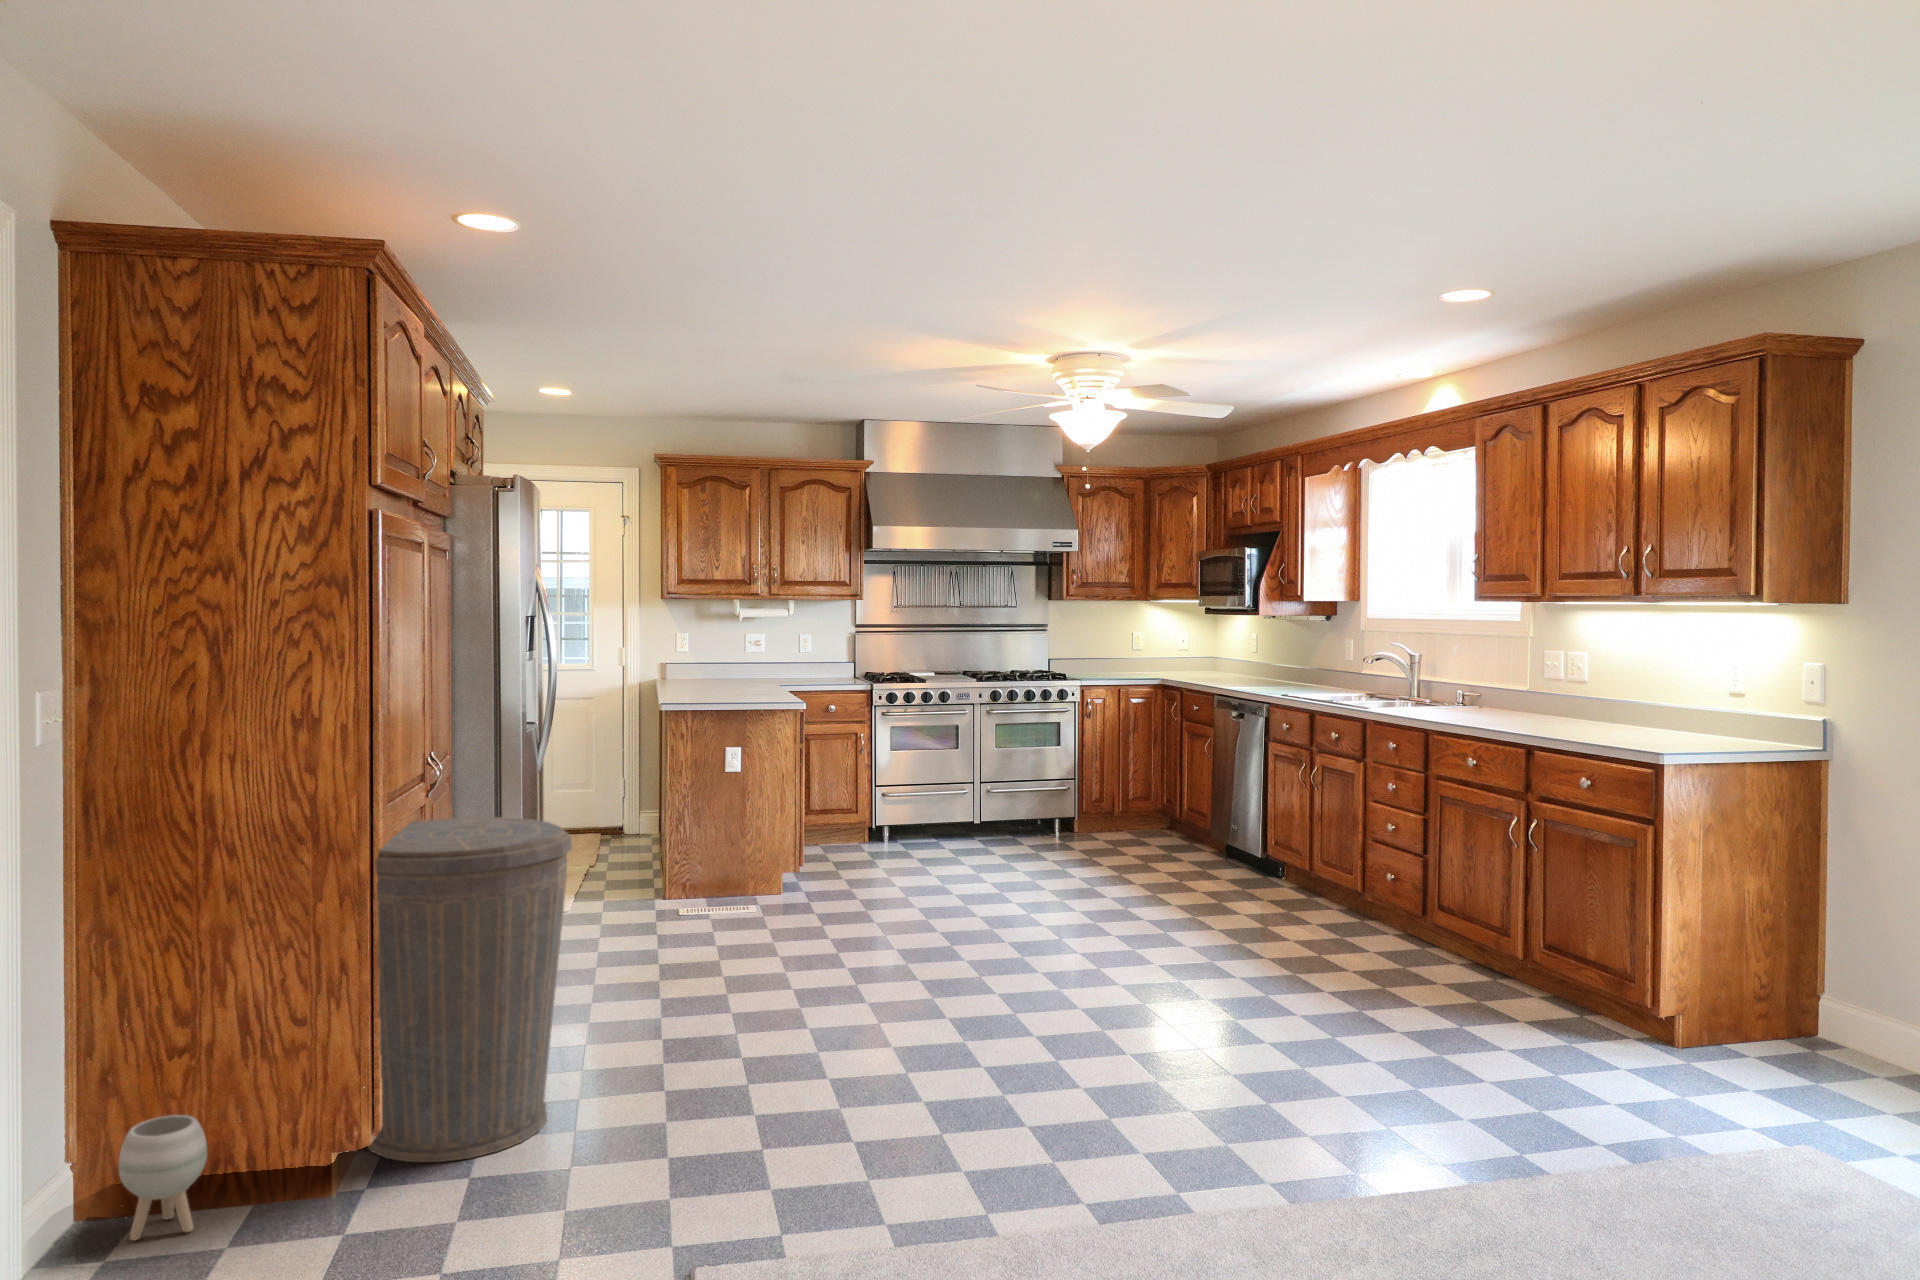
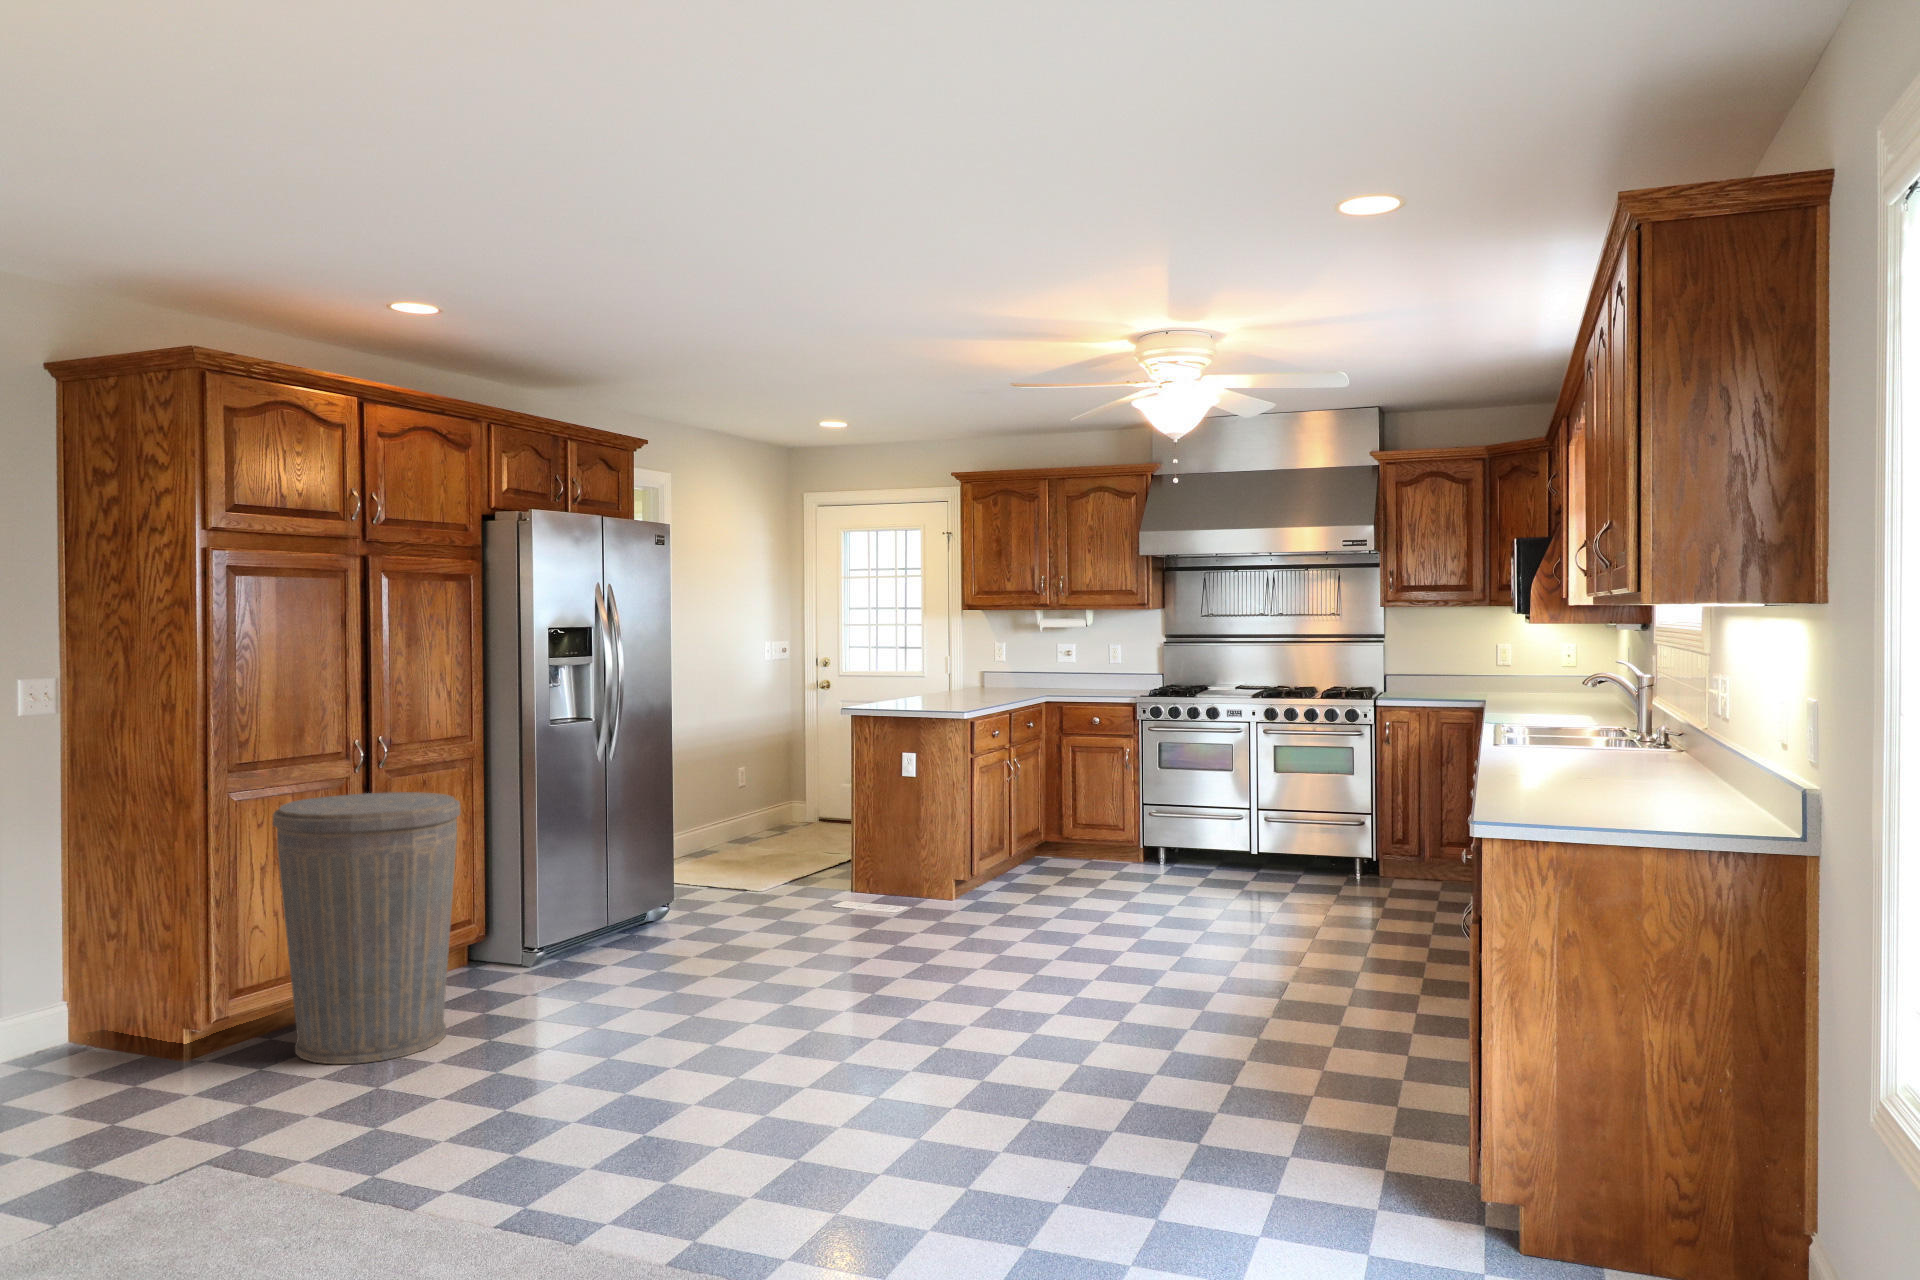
planter: present [118,1115,207,1241] -> none [84,988,148,1073]

